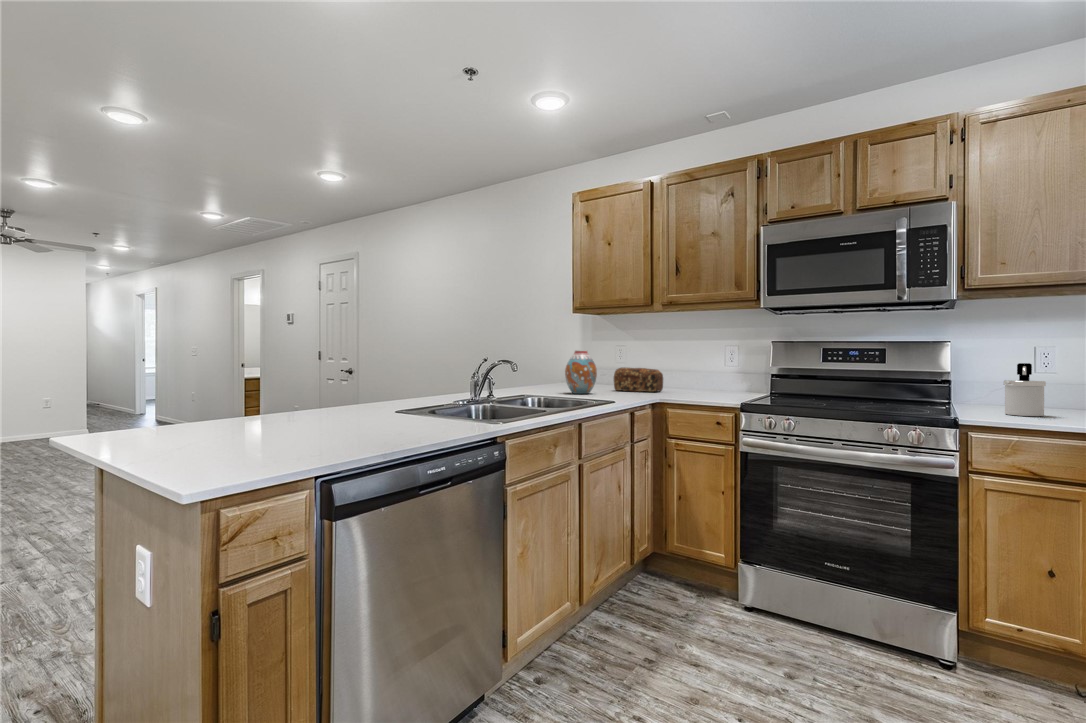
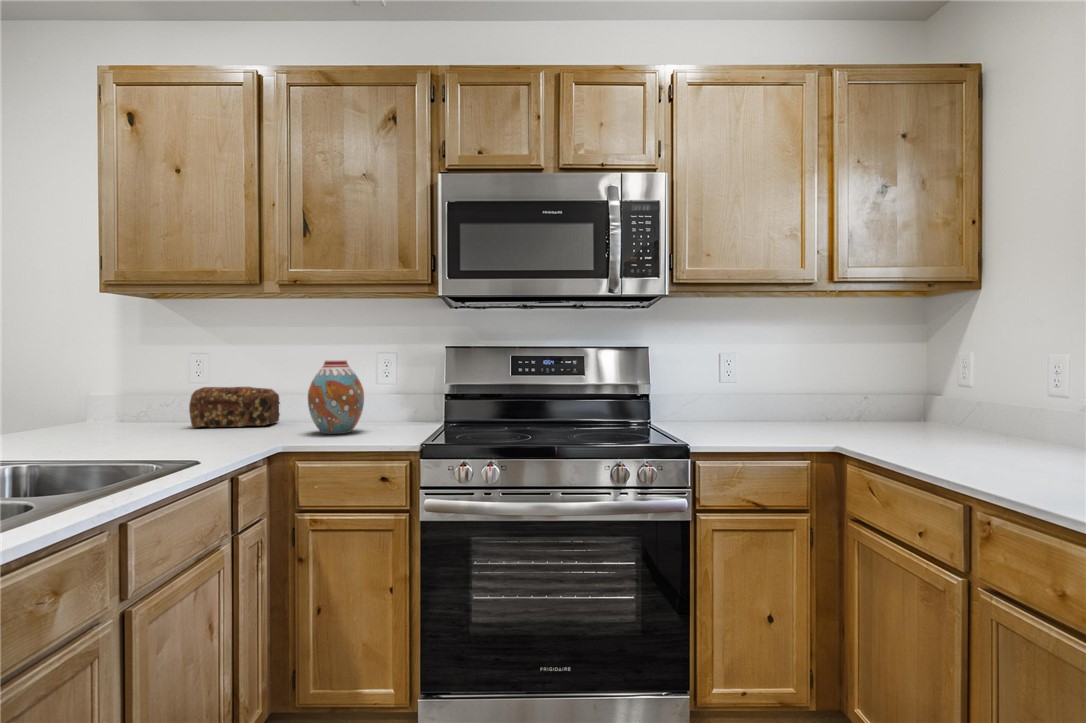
vase: present [565,350,597,394] -> present [308,360,364,434]
soap dispenser: present [1004,363,1046,416] -> none [713,374,751,435]

